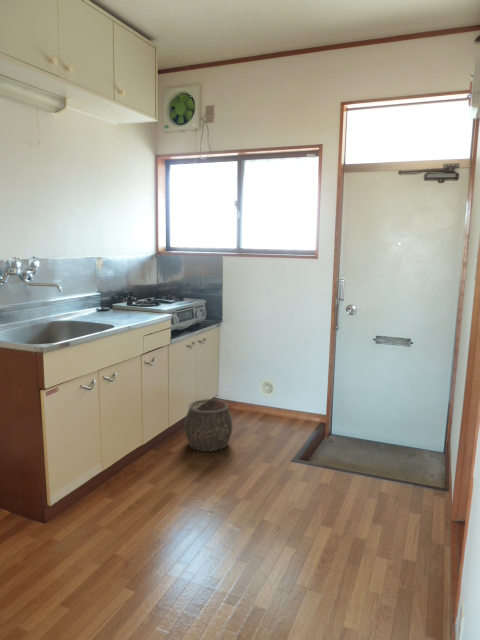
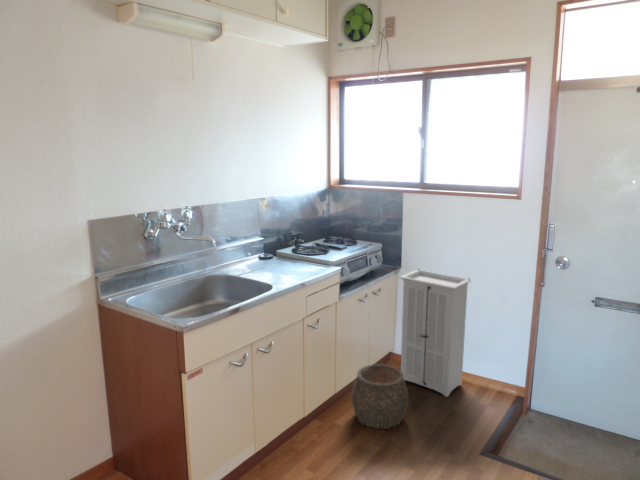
storage cabinet: none [222,321,281,427] -> present [400,270,471,397]

